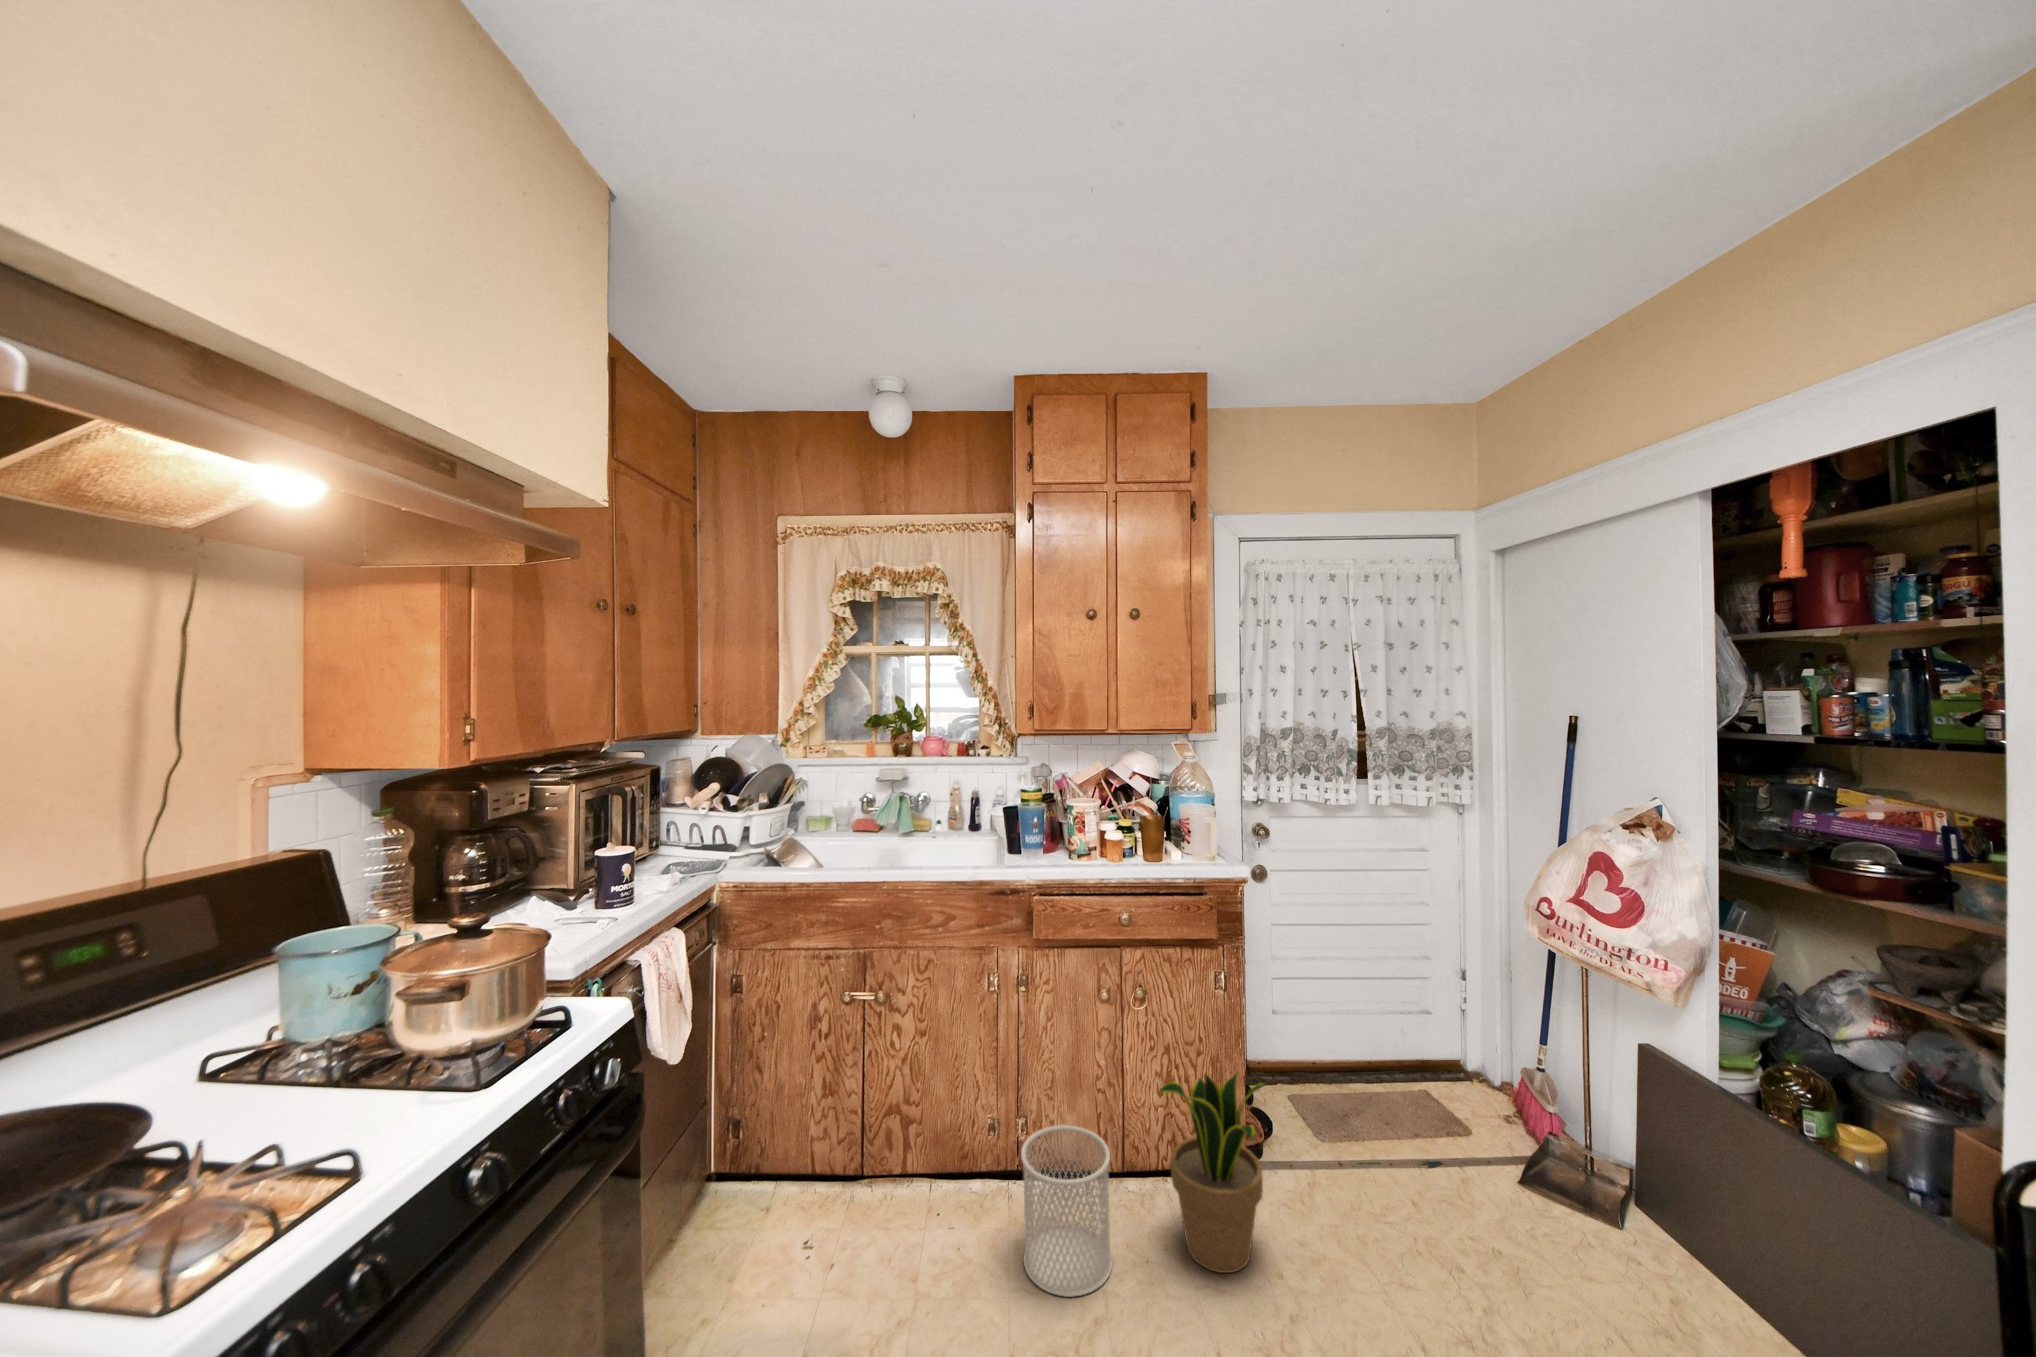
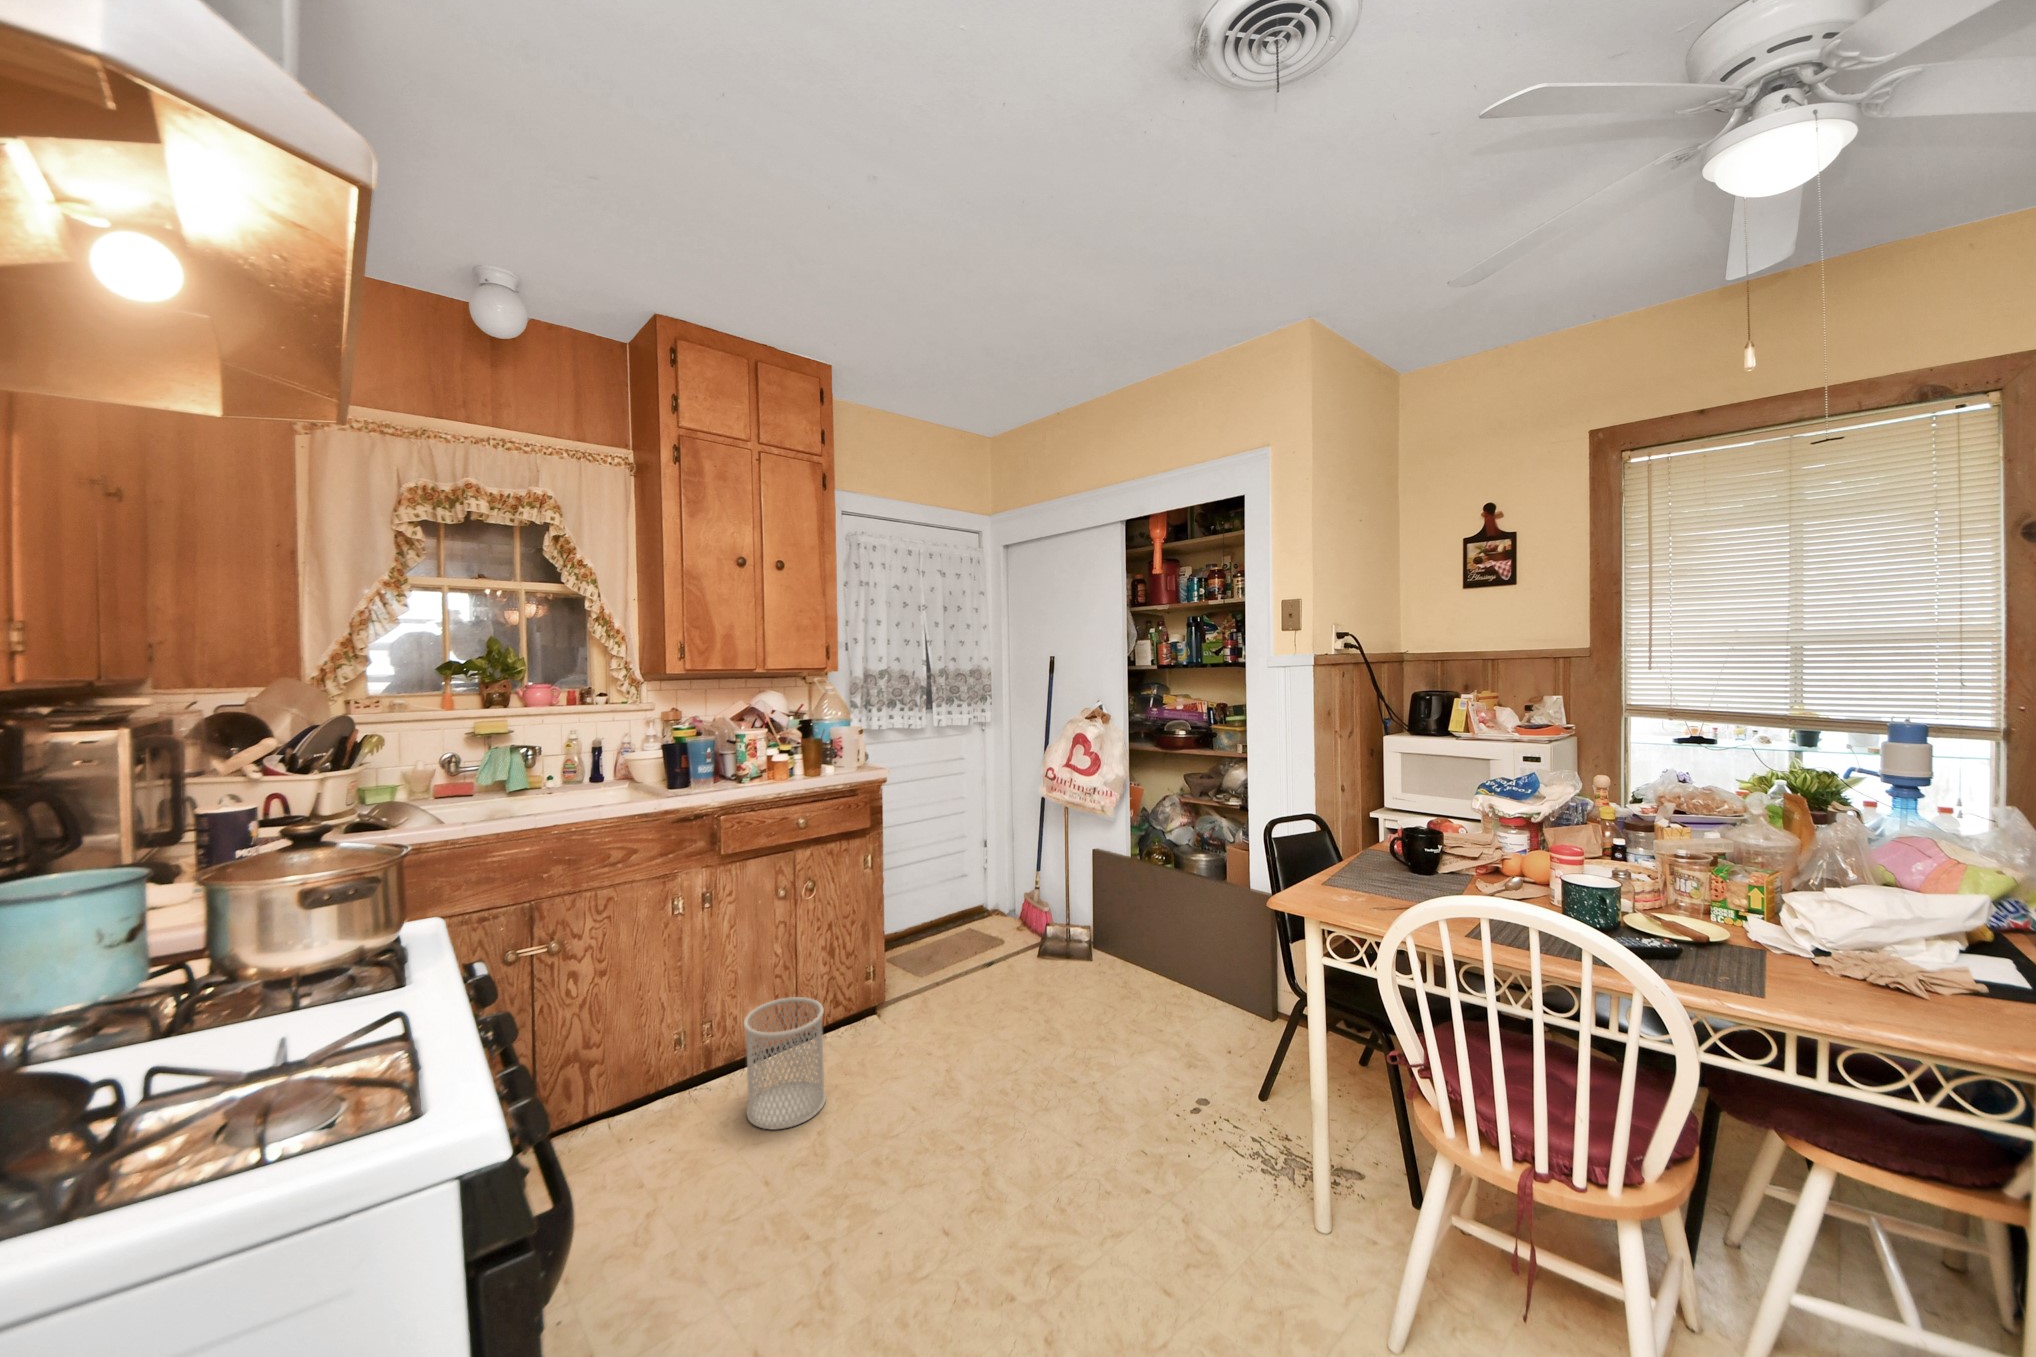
potted plant: present [1159,1073,1265,1273] -> none [852,915,927,1064]

